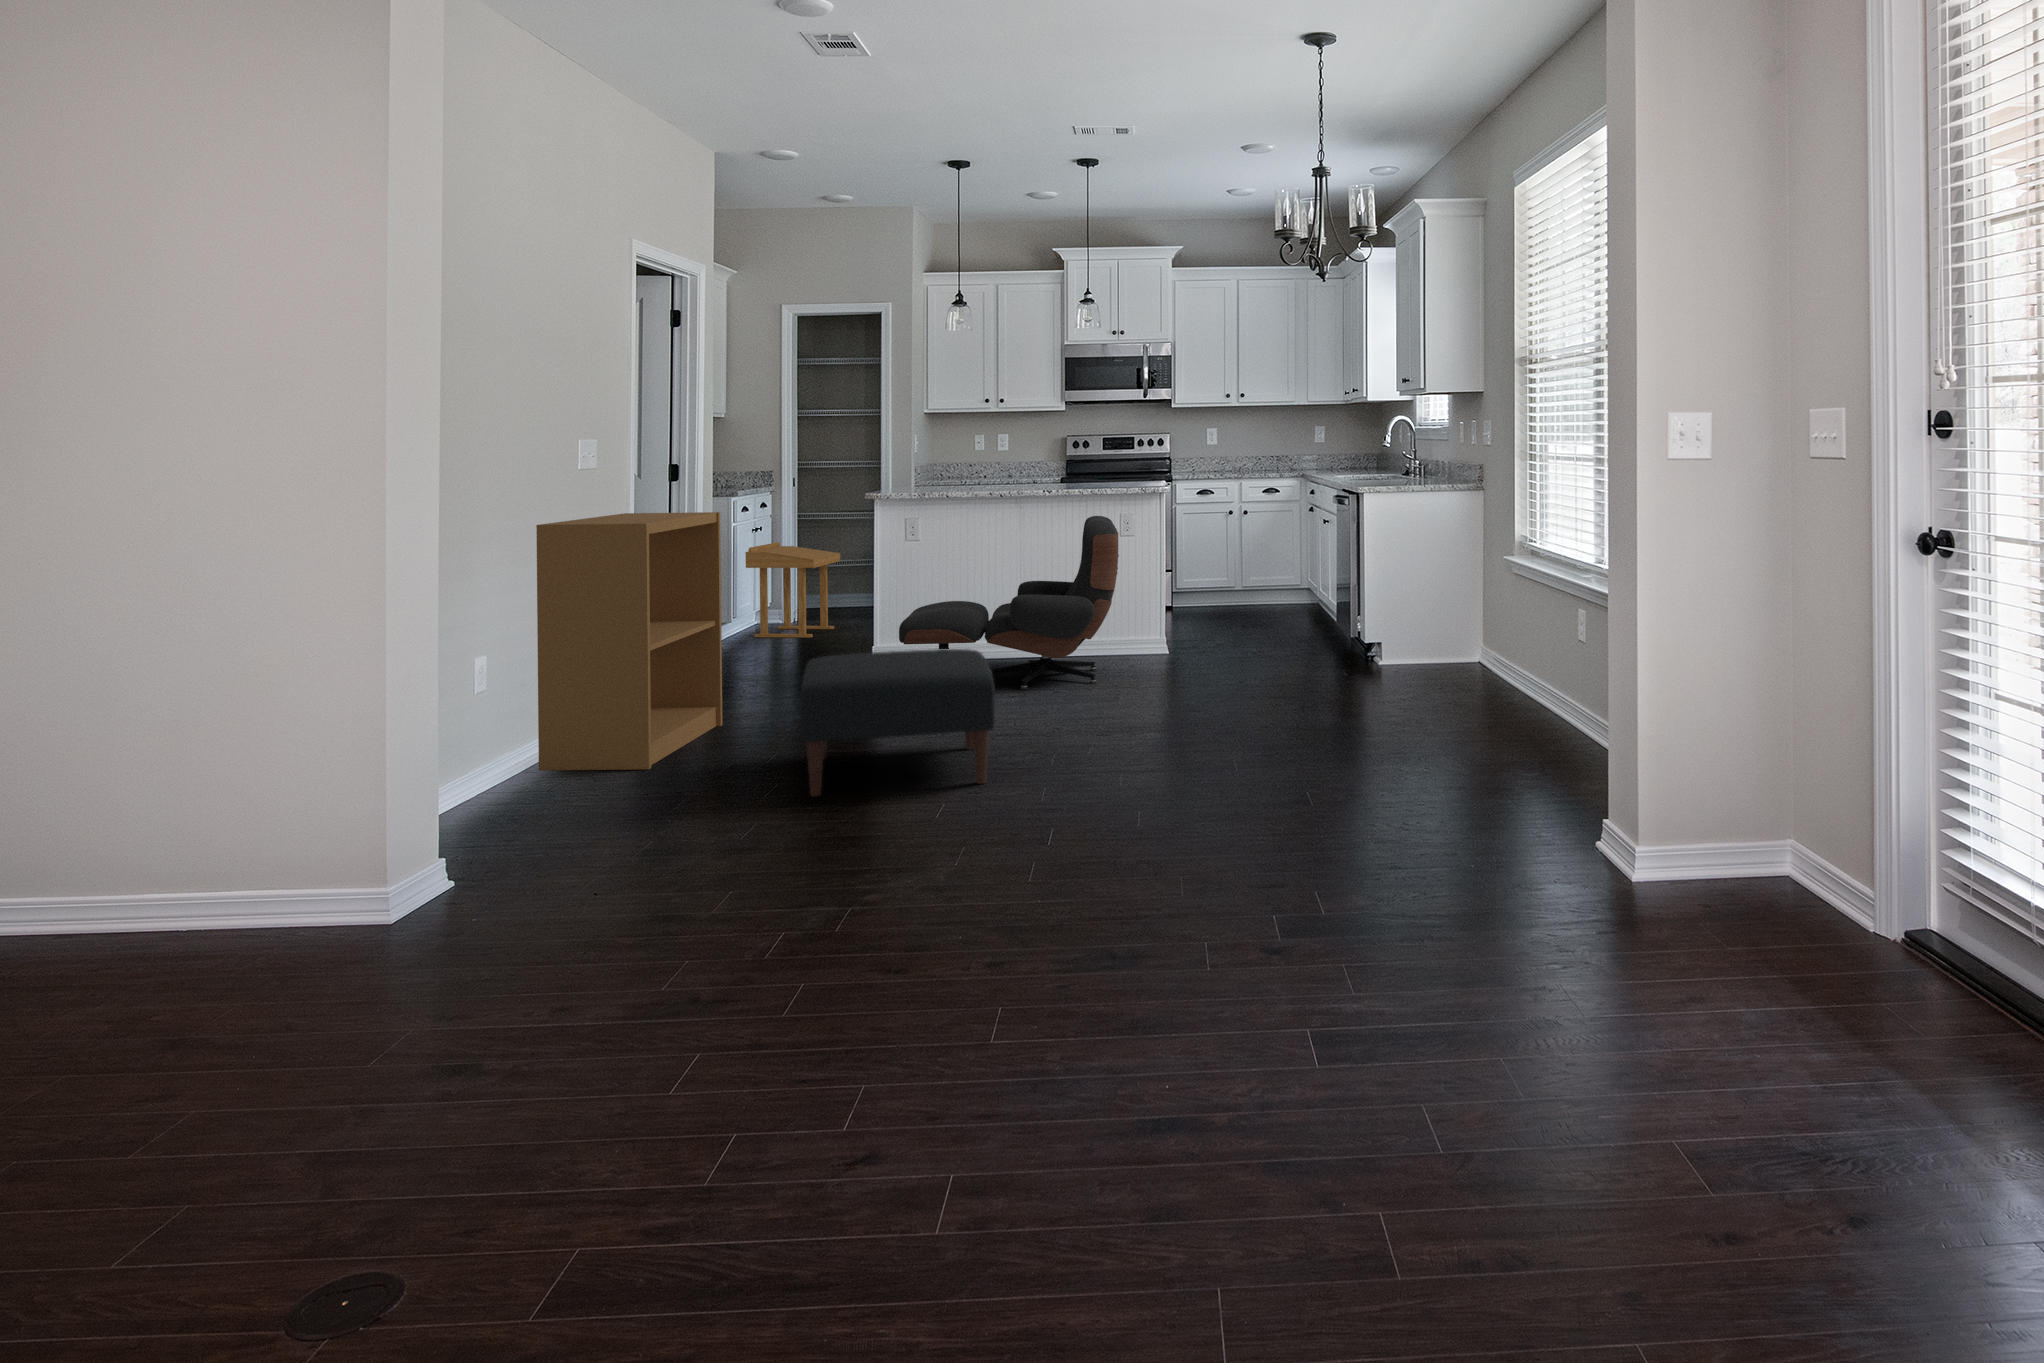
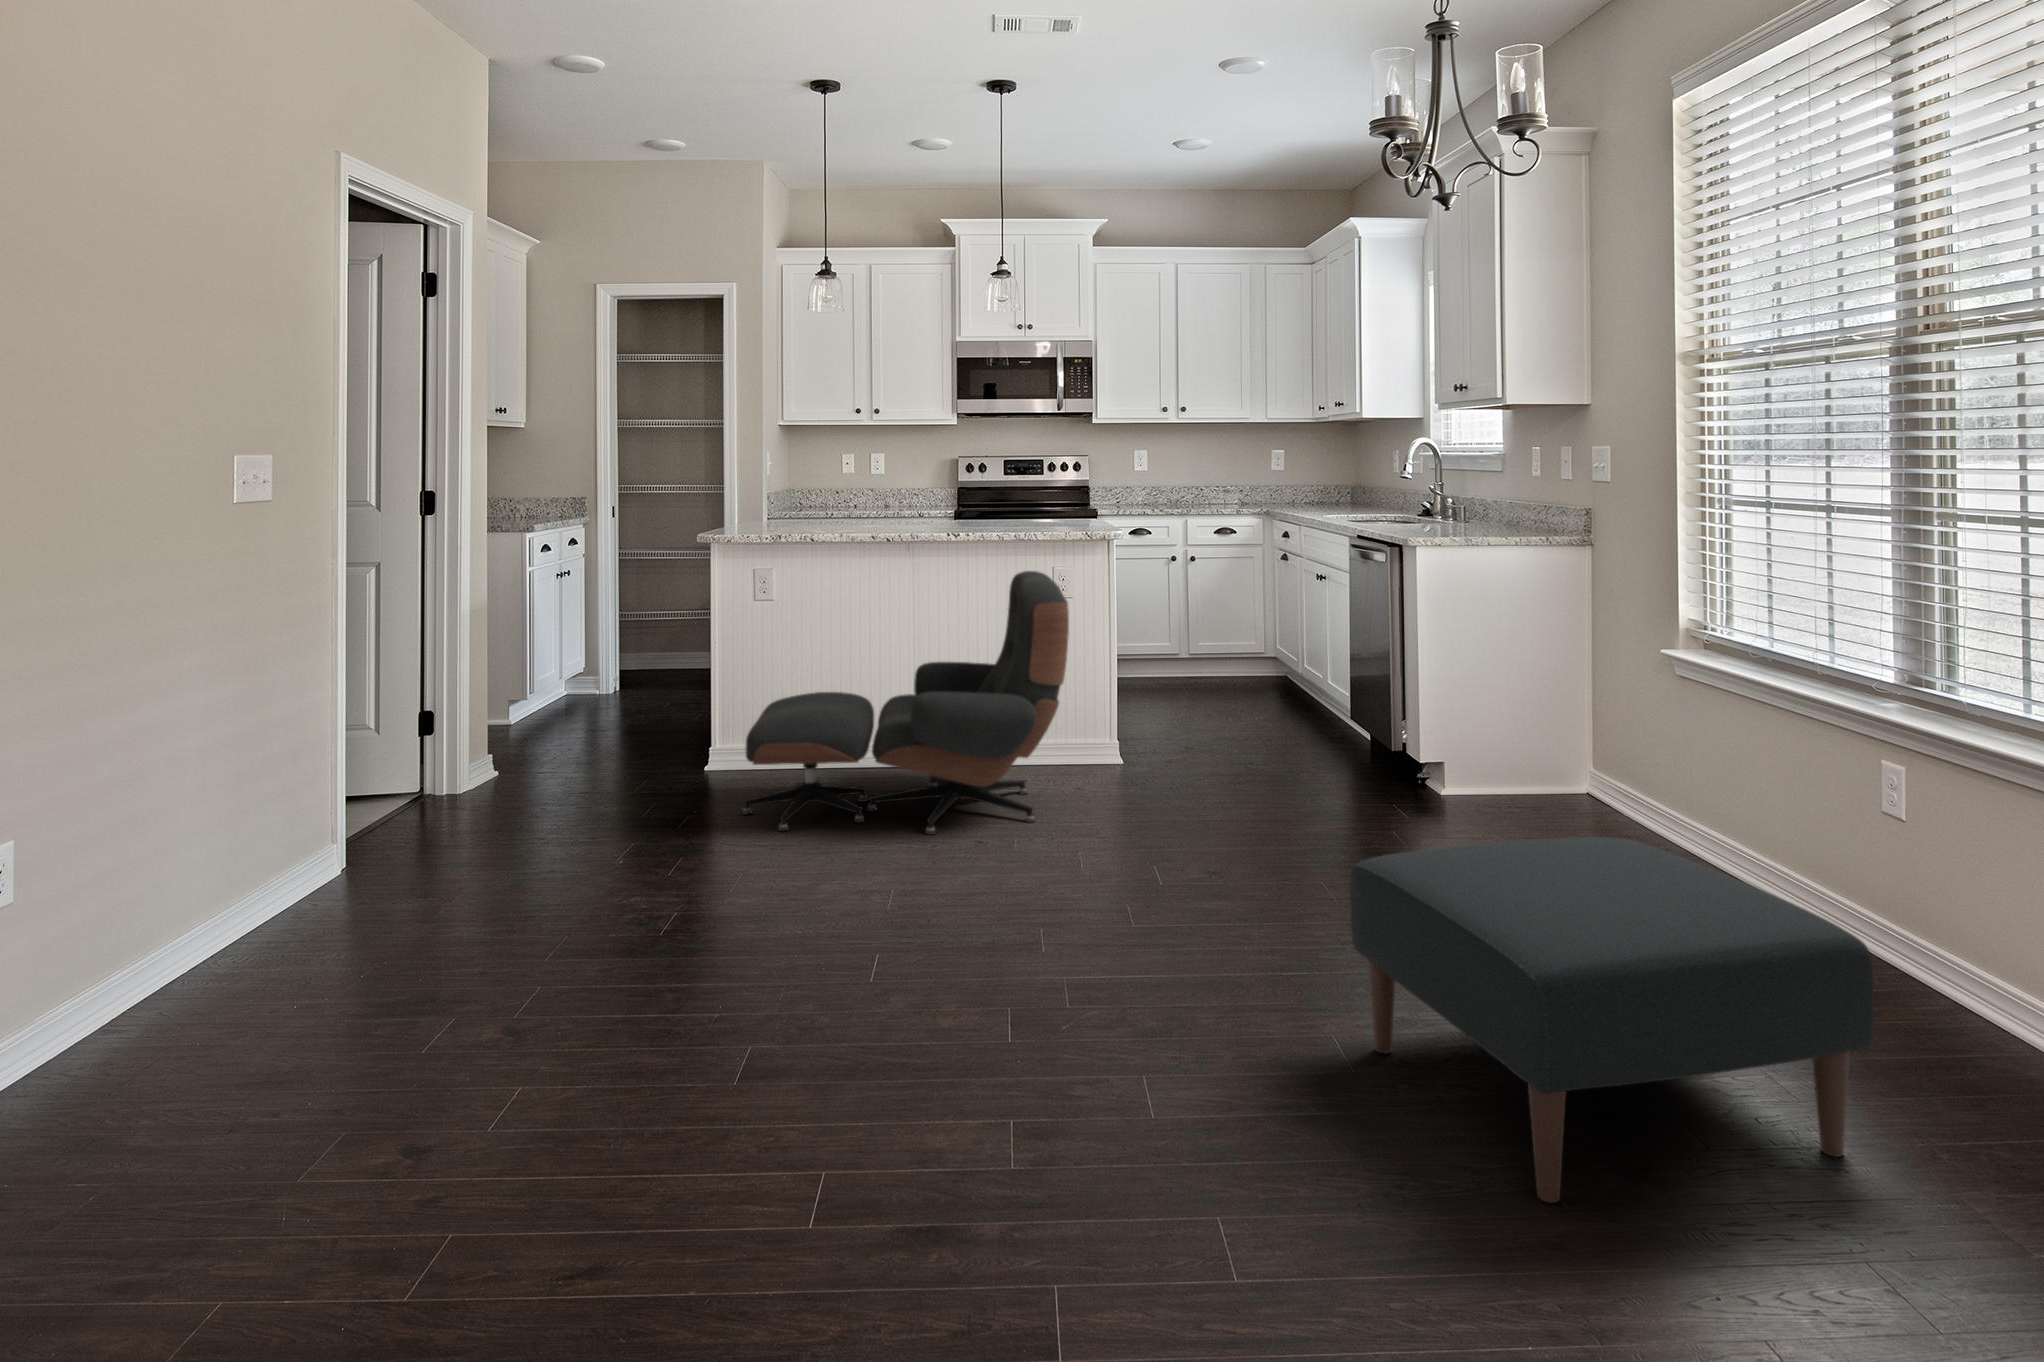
bookshelf: present [536,512,722,771] -> none [112,574,466,1039]
side table: present [745,542,840,637] -> none [544,592,671,721]
ottoman: present [800,649,995,797] -> present [1350,837,1874,1203]

